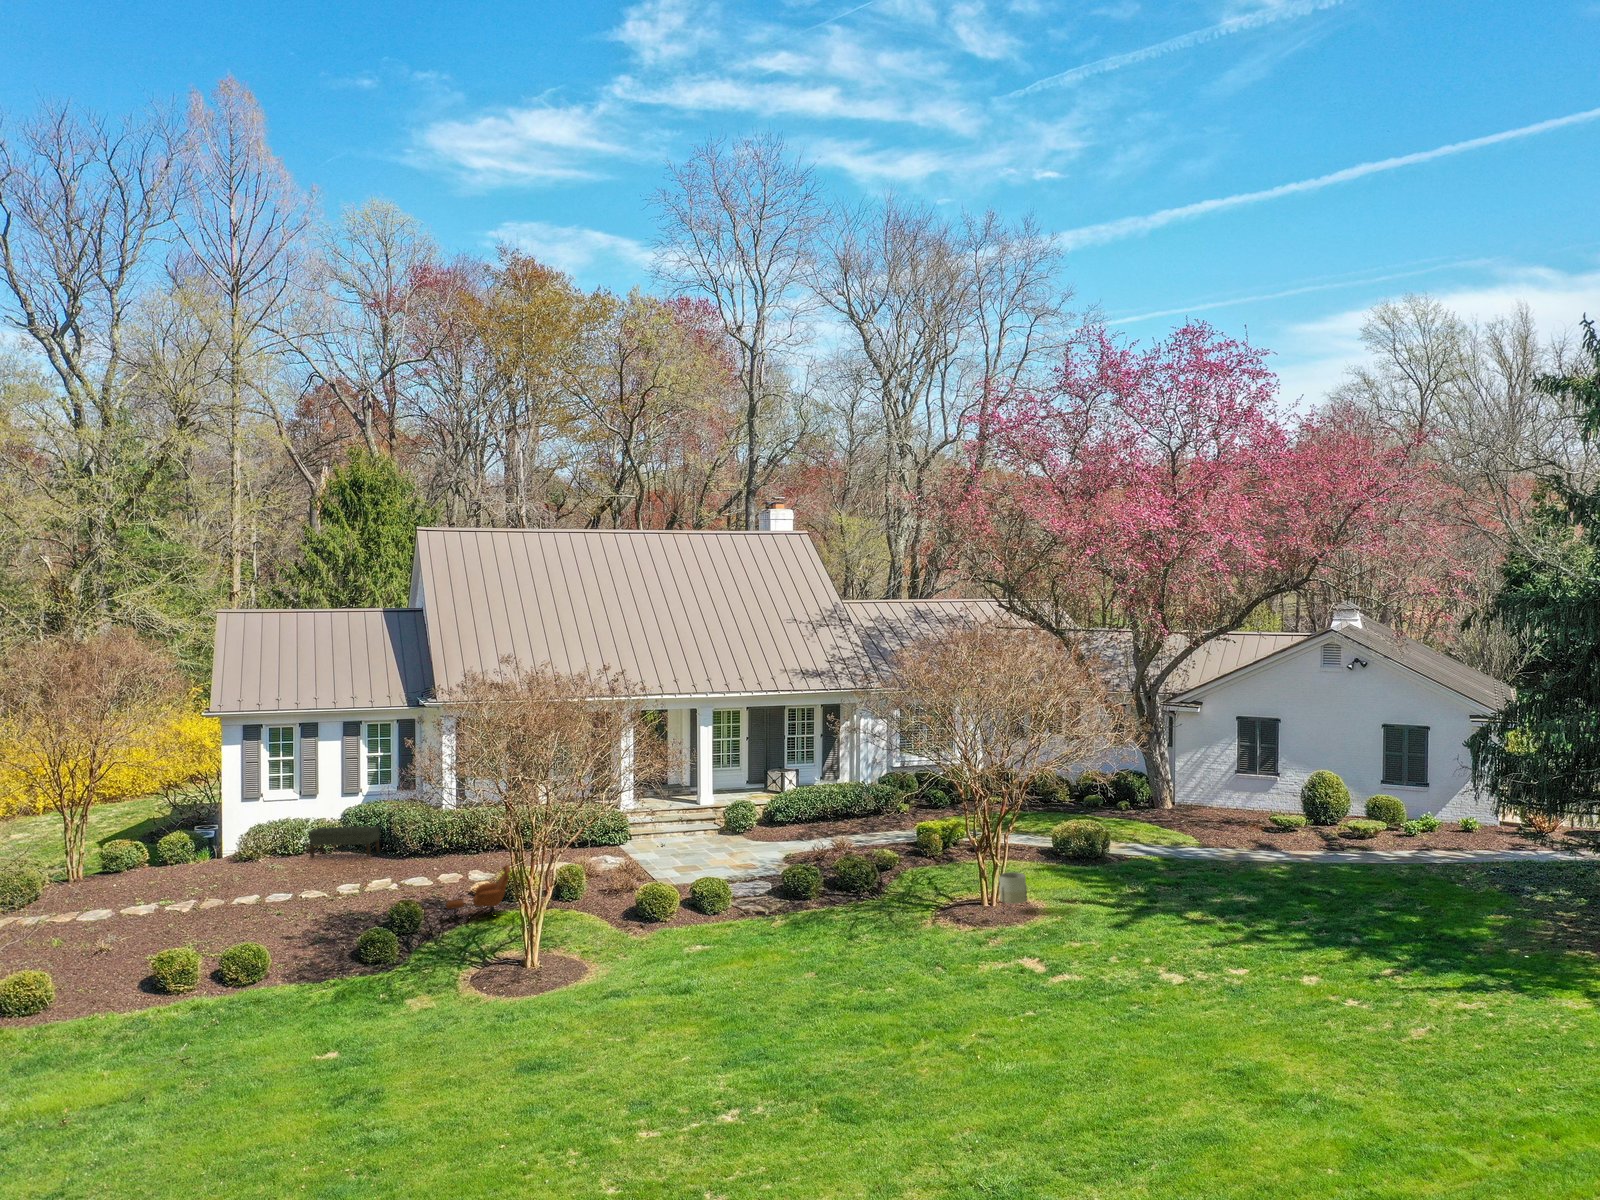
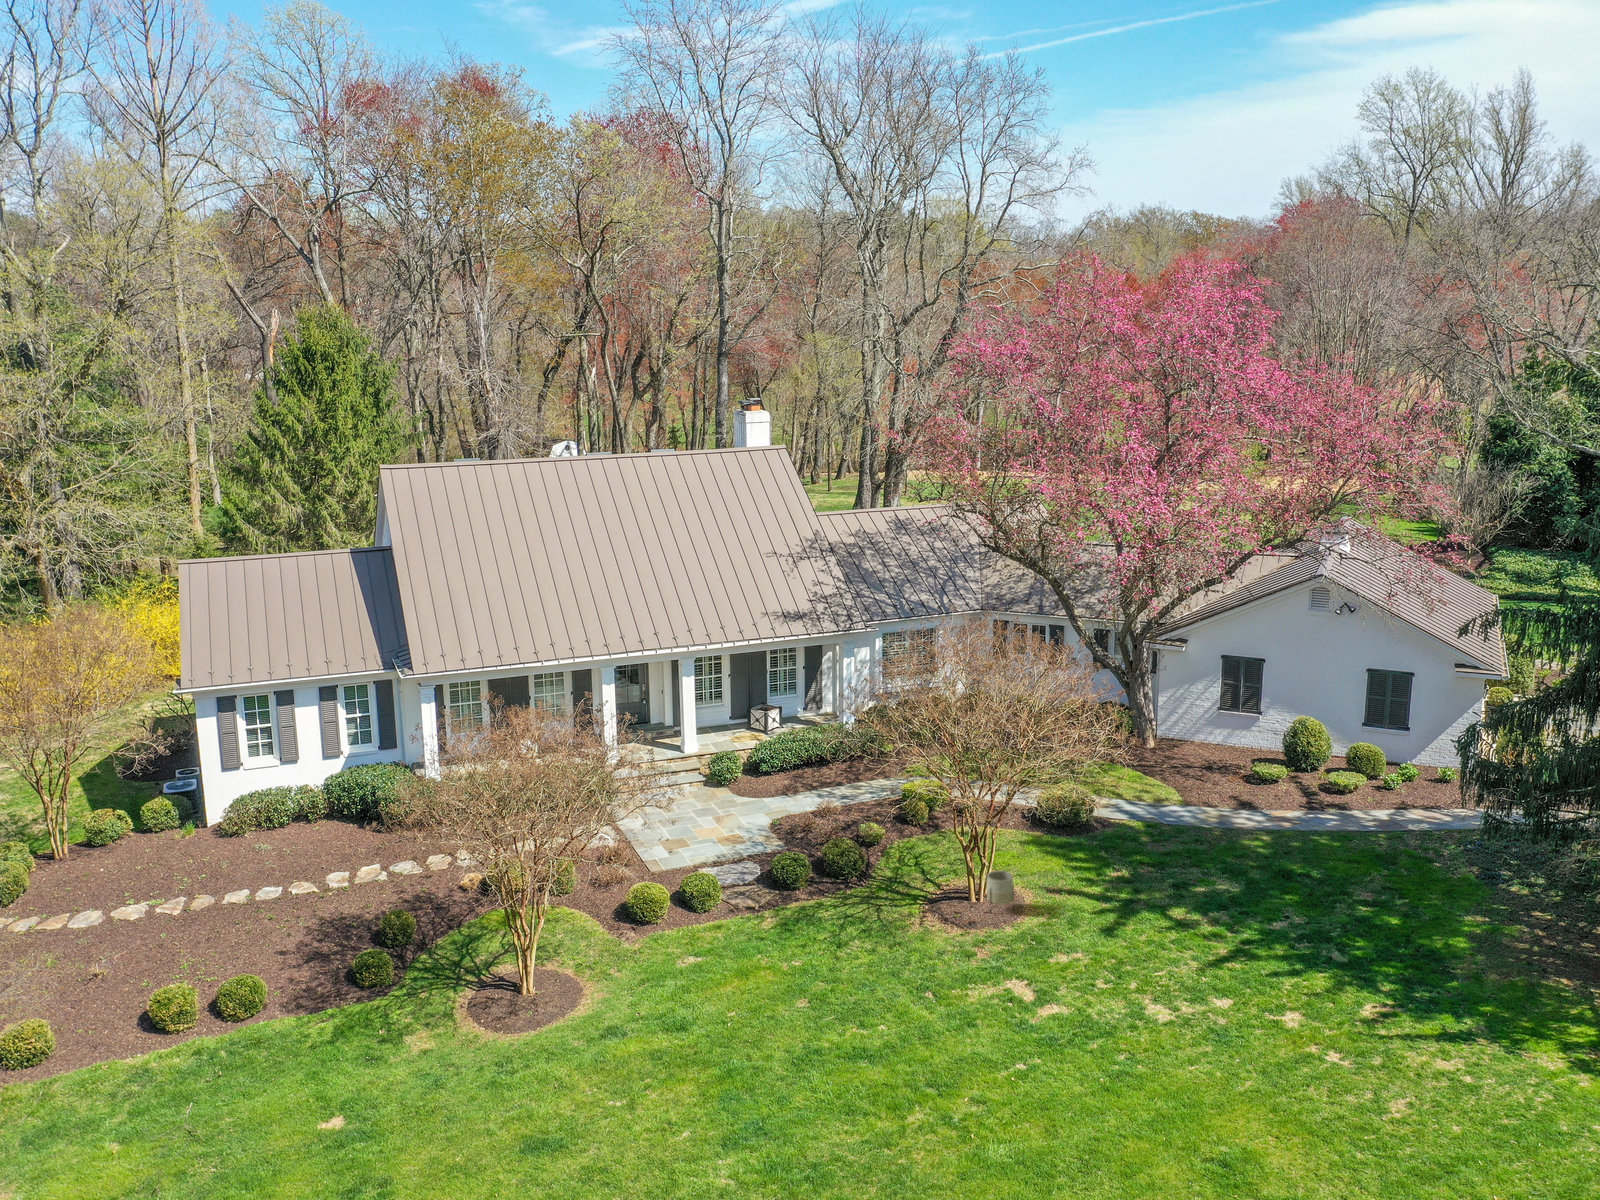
bench: present [308,826,380,859] -> none [291,797,365,832]
lounge chair: present [443,865,510,921] -> none [435,860,501,921]

